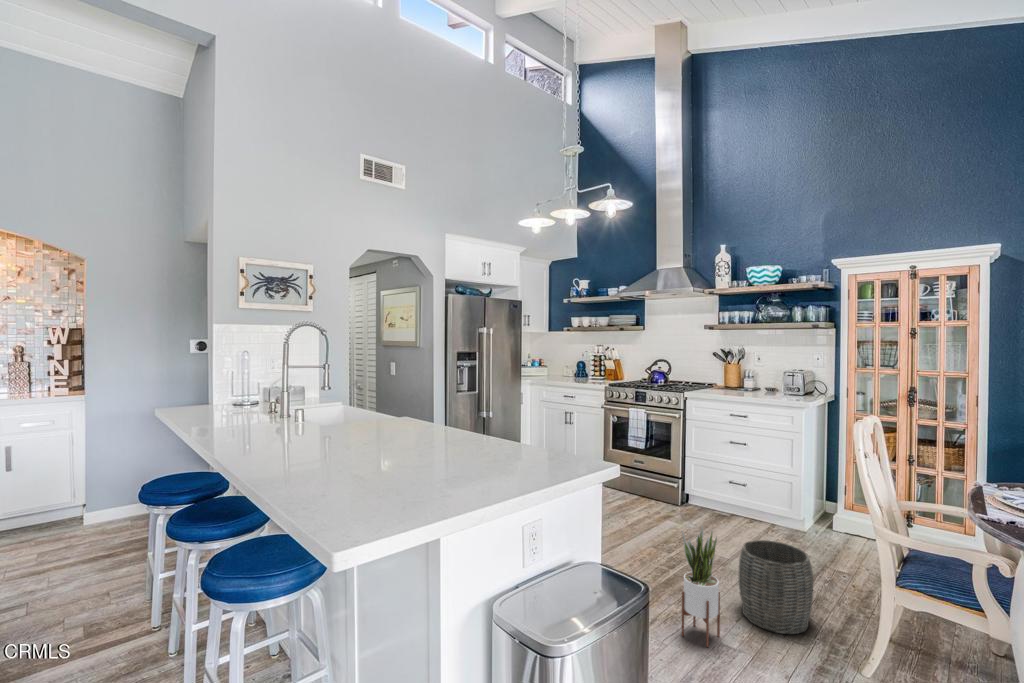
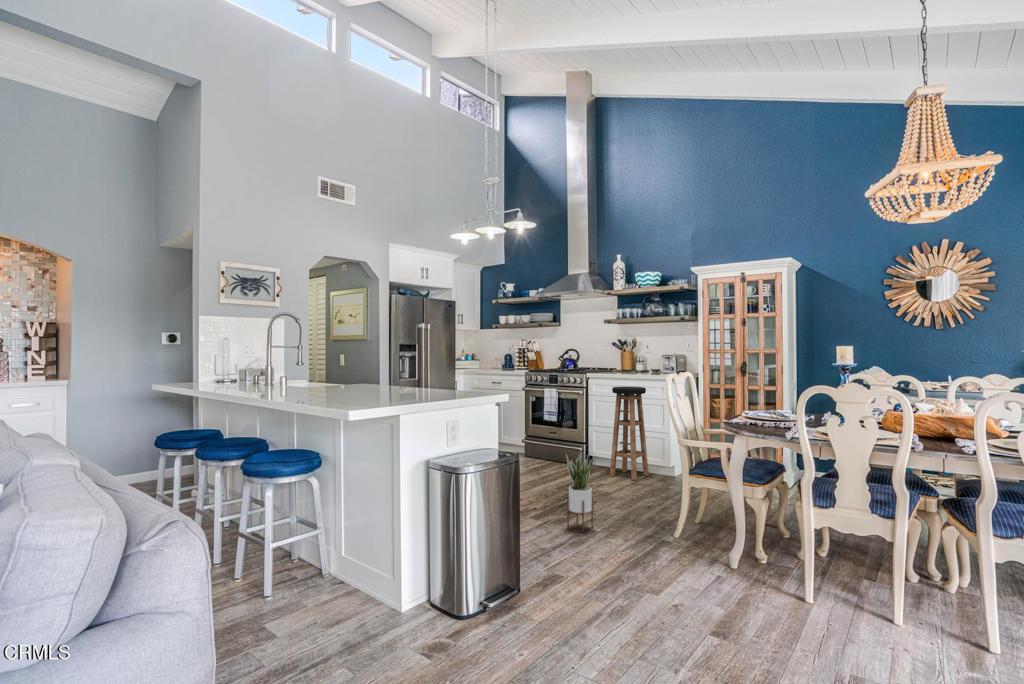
bar stool: none [717,412,770,538] -> present [610,387,649,480]
woven basket: present [739,540,813,634] -> none [610,467,657,524]

